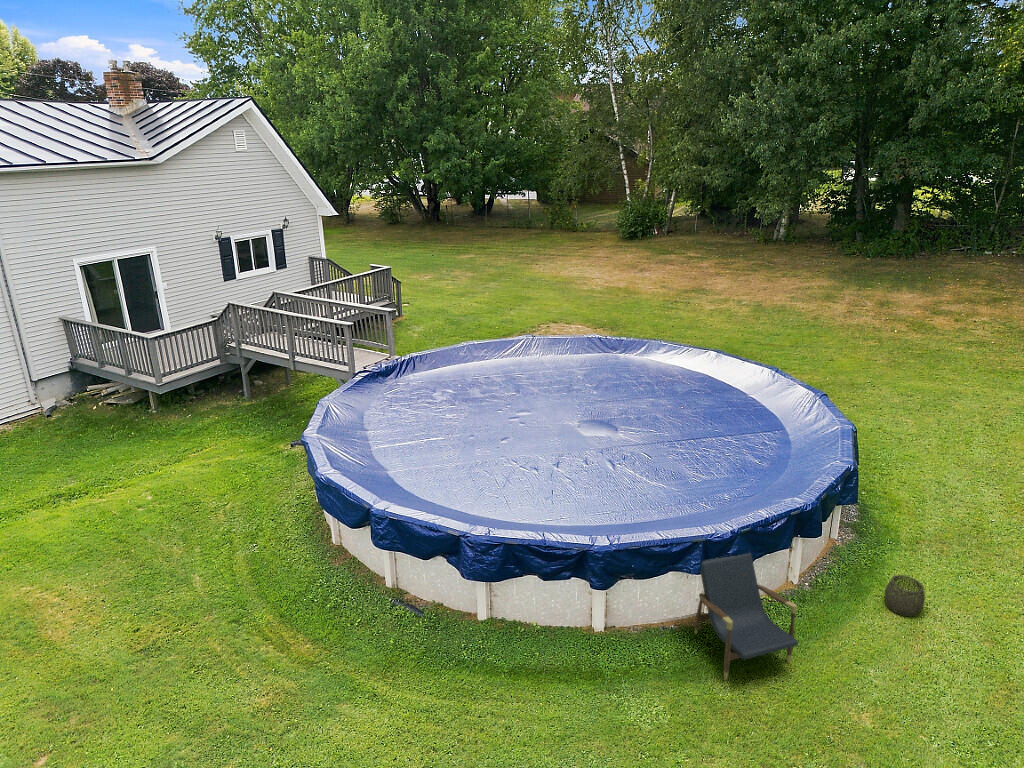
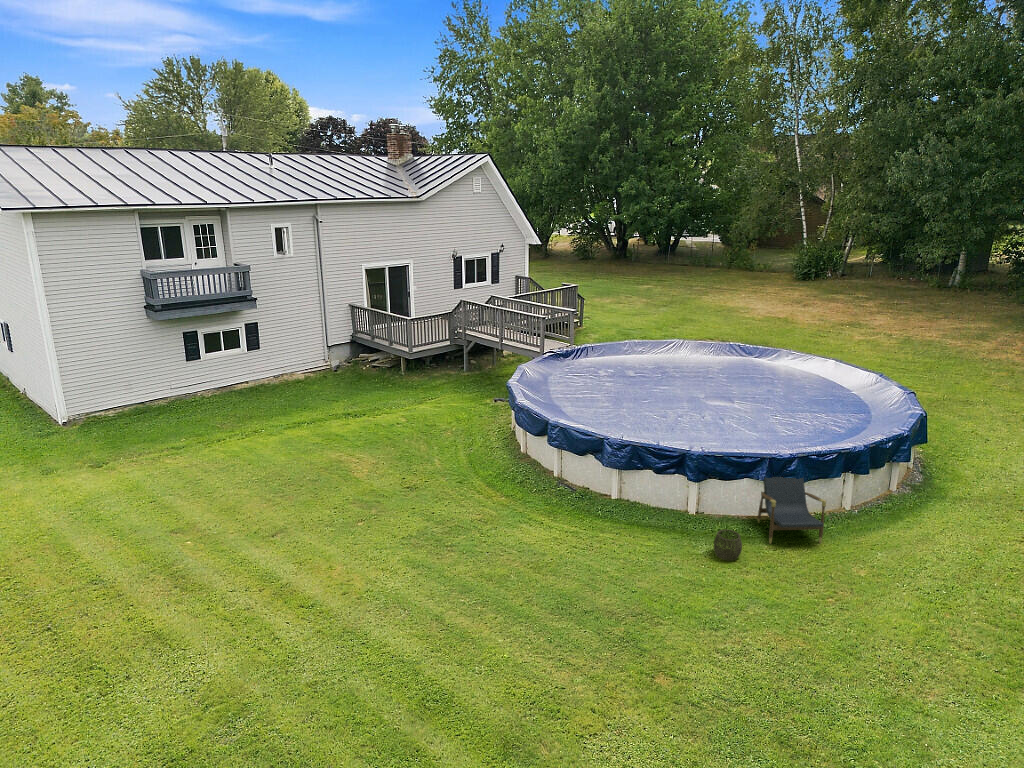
woven basket: present [885,575,925,616] -> present [713,530,742,561]

